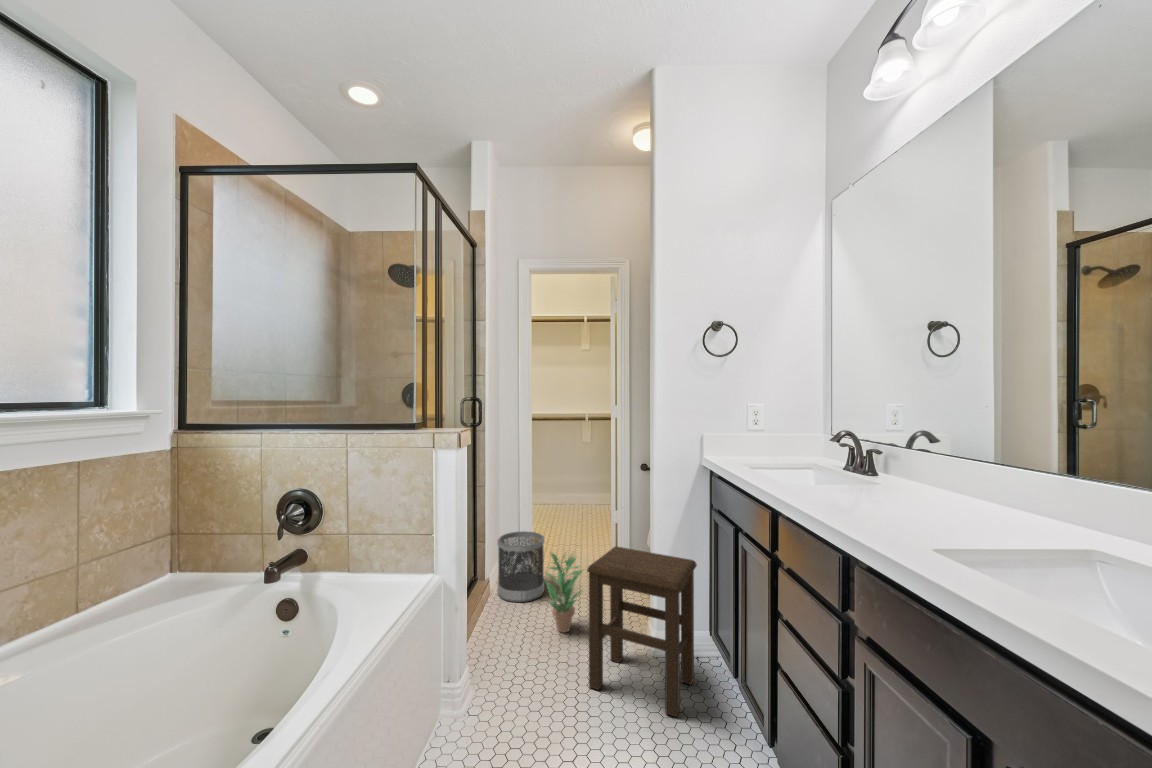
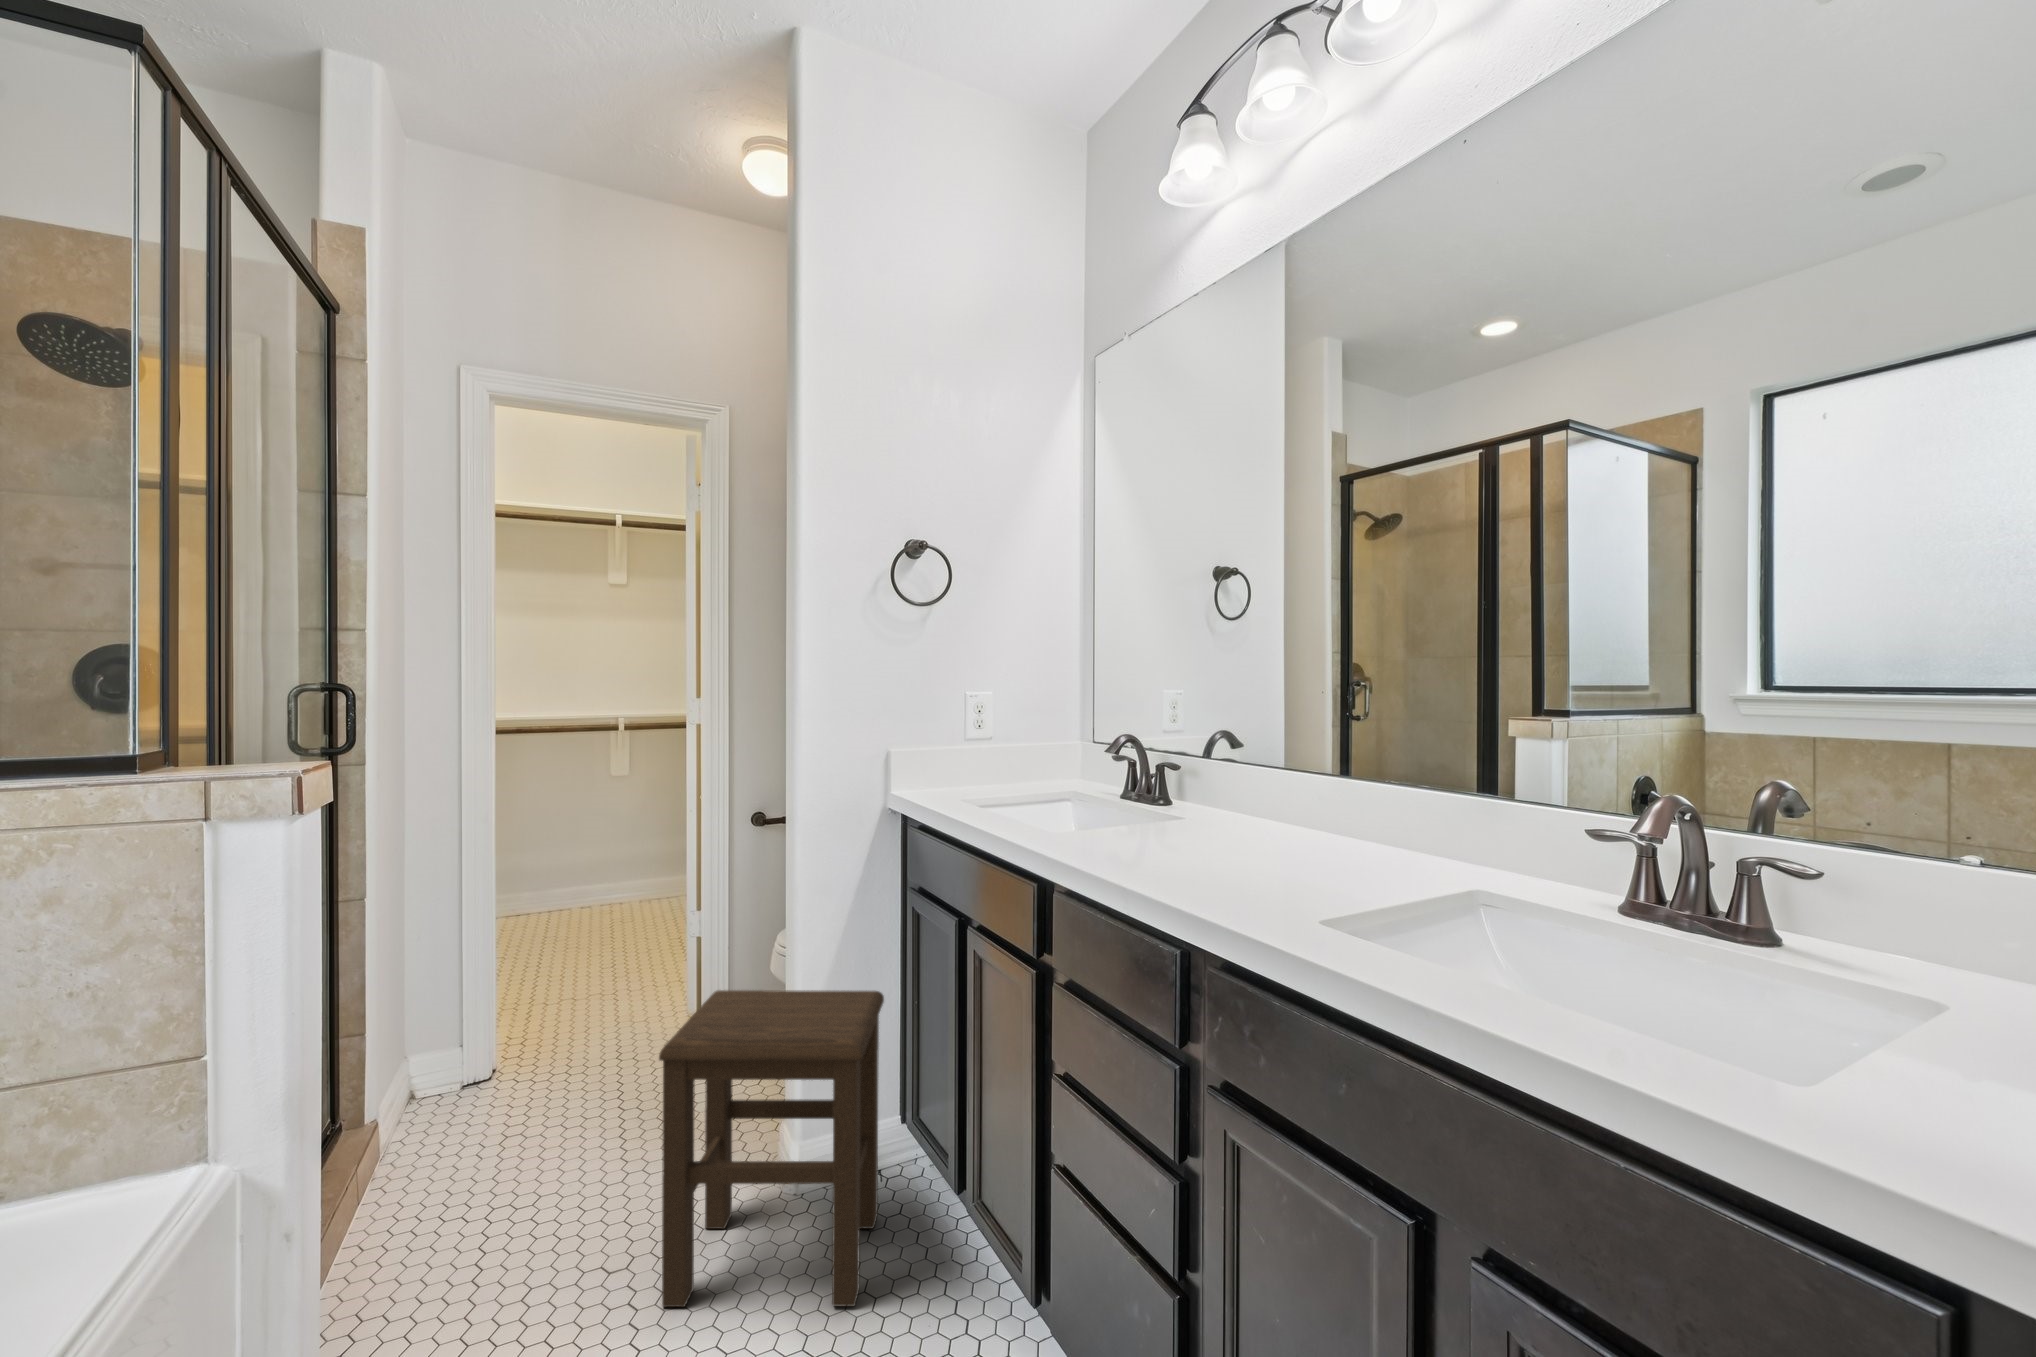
wastebasket: present [497,531,544,602] -> none [403,986,533,1161]
potted plant: present [544,553,583,633] -> none [534,1013,642,1200]

